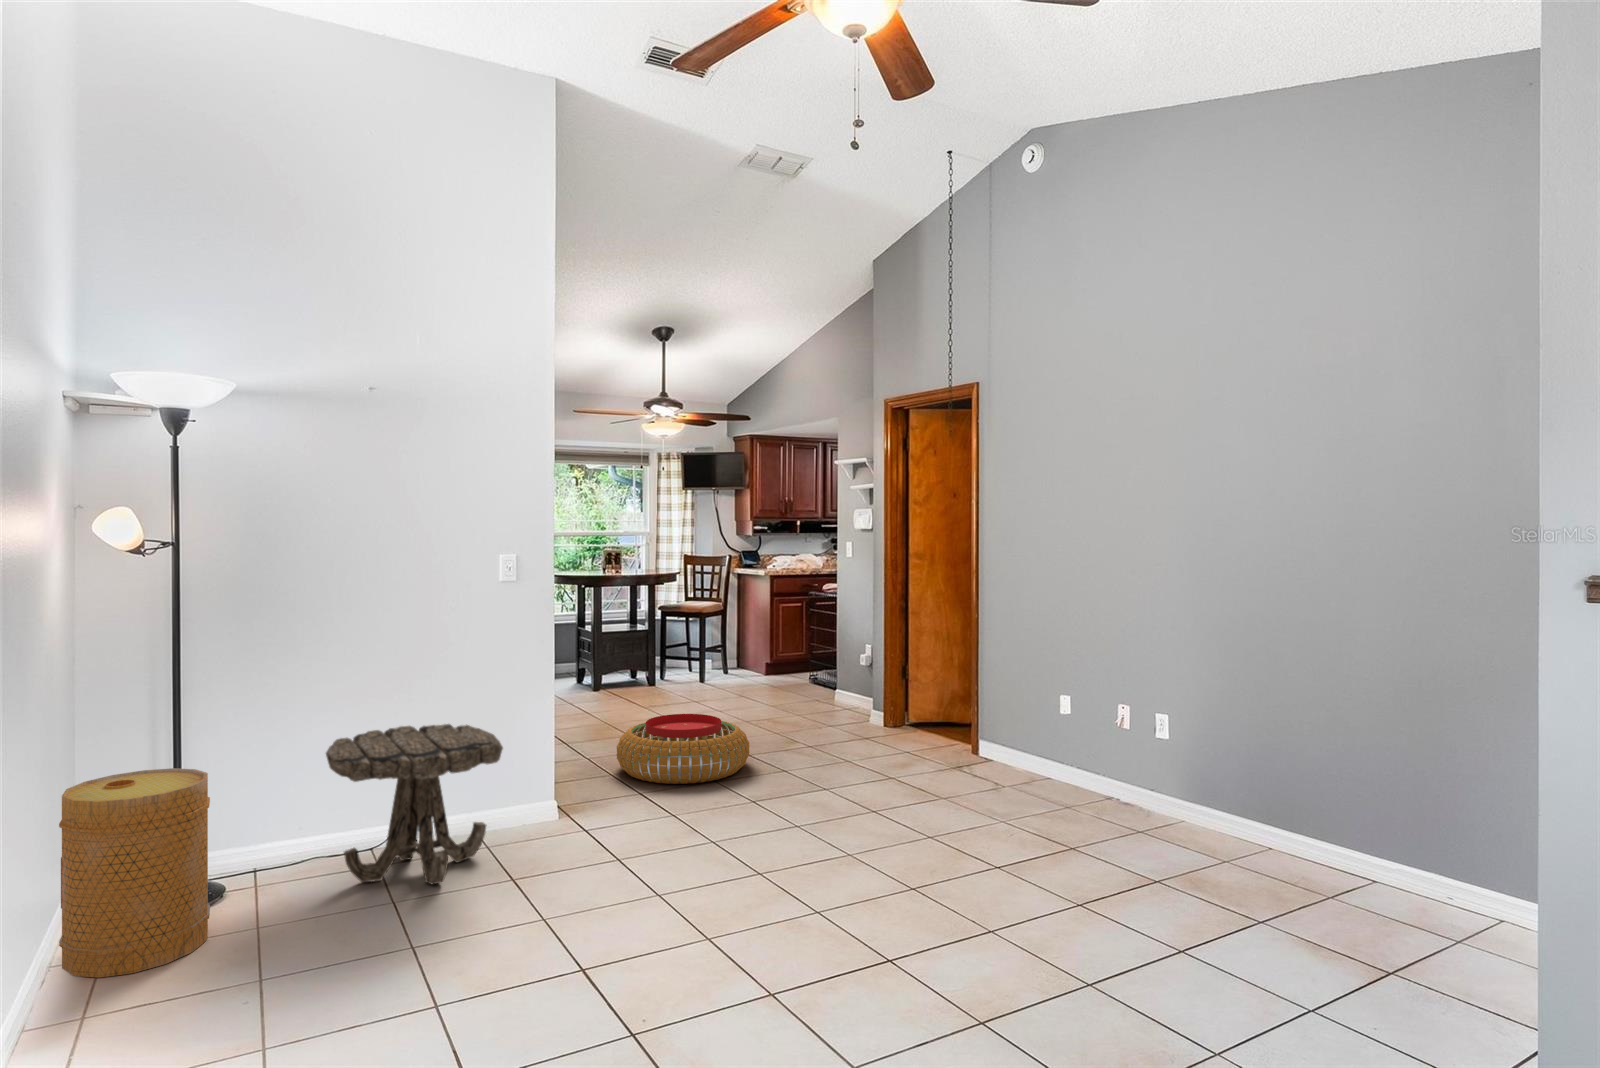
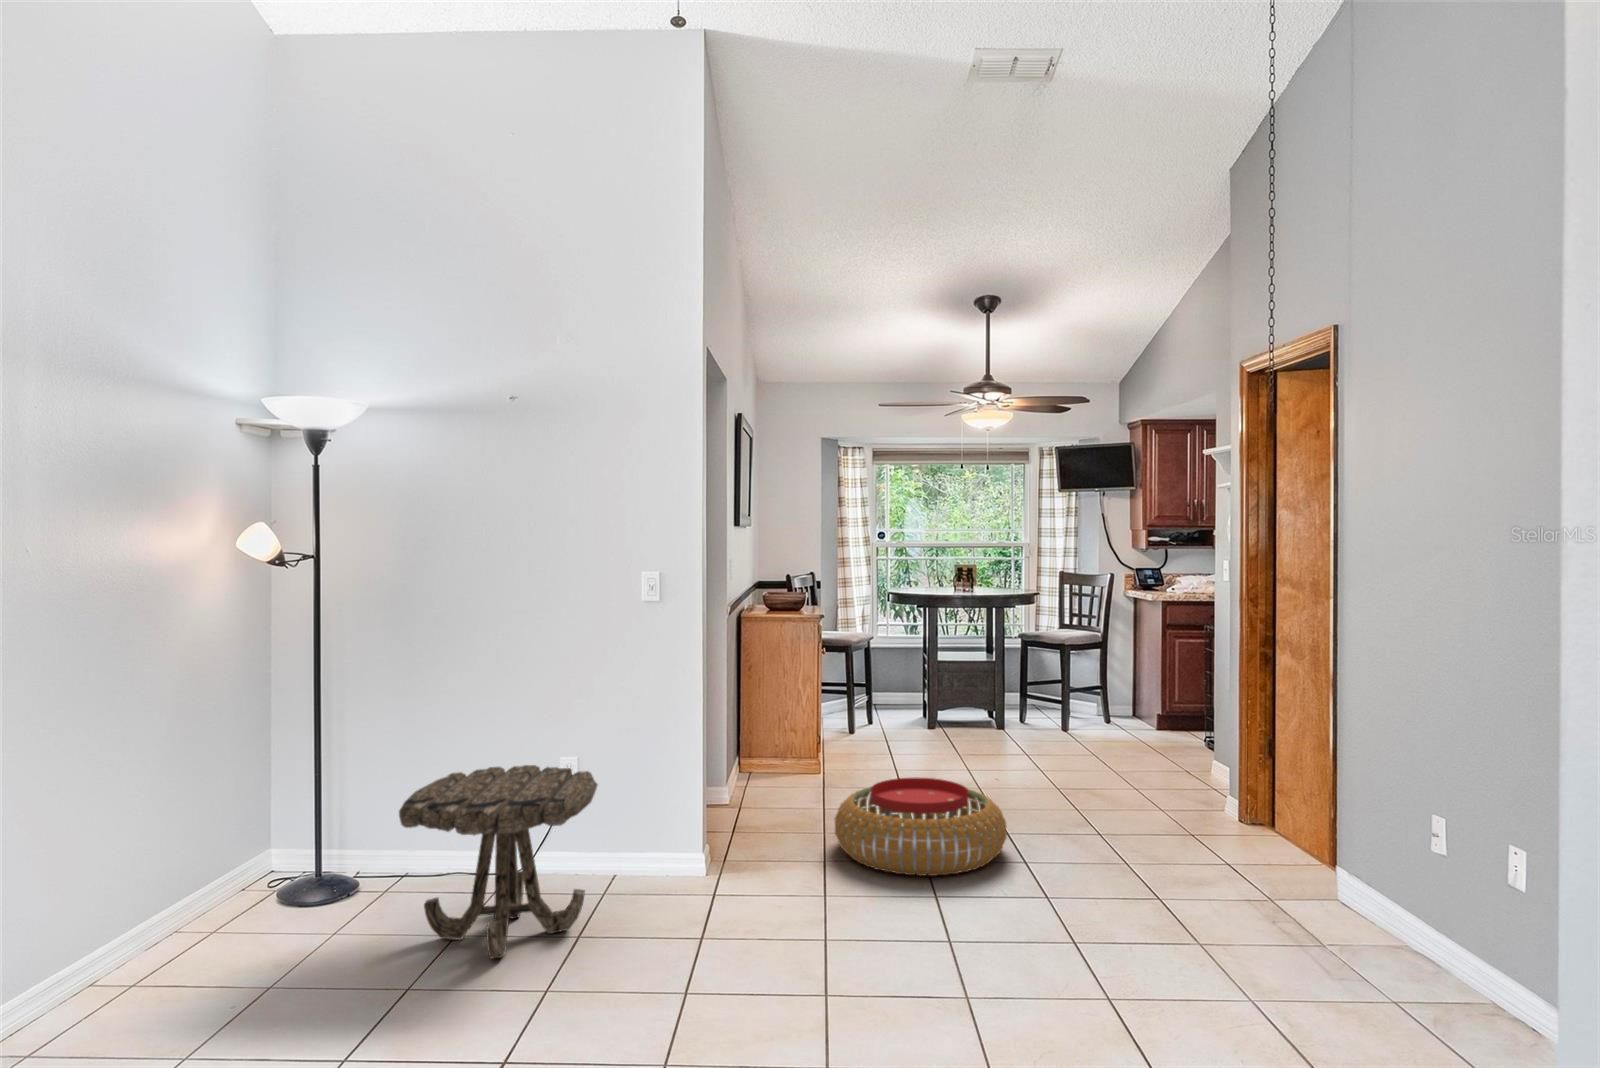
basket: present [59,768,210,978] -> none [131,788,276,998]

